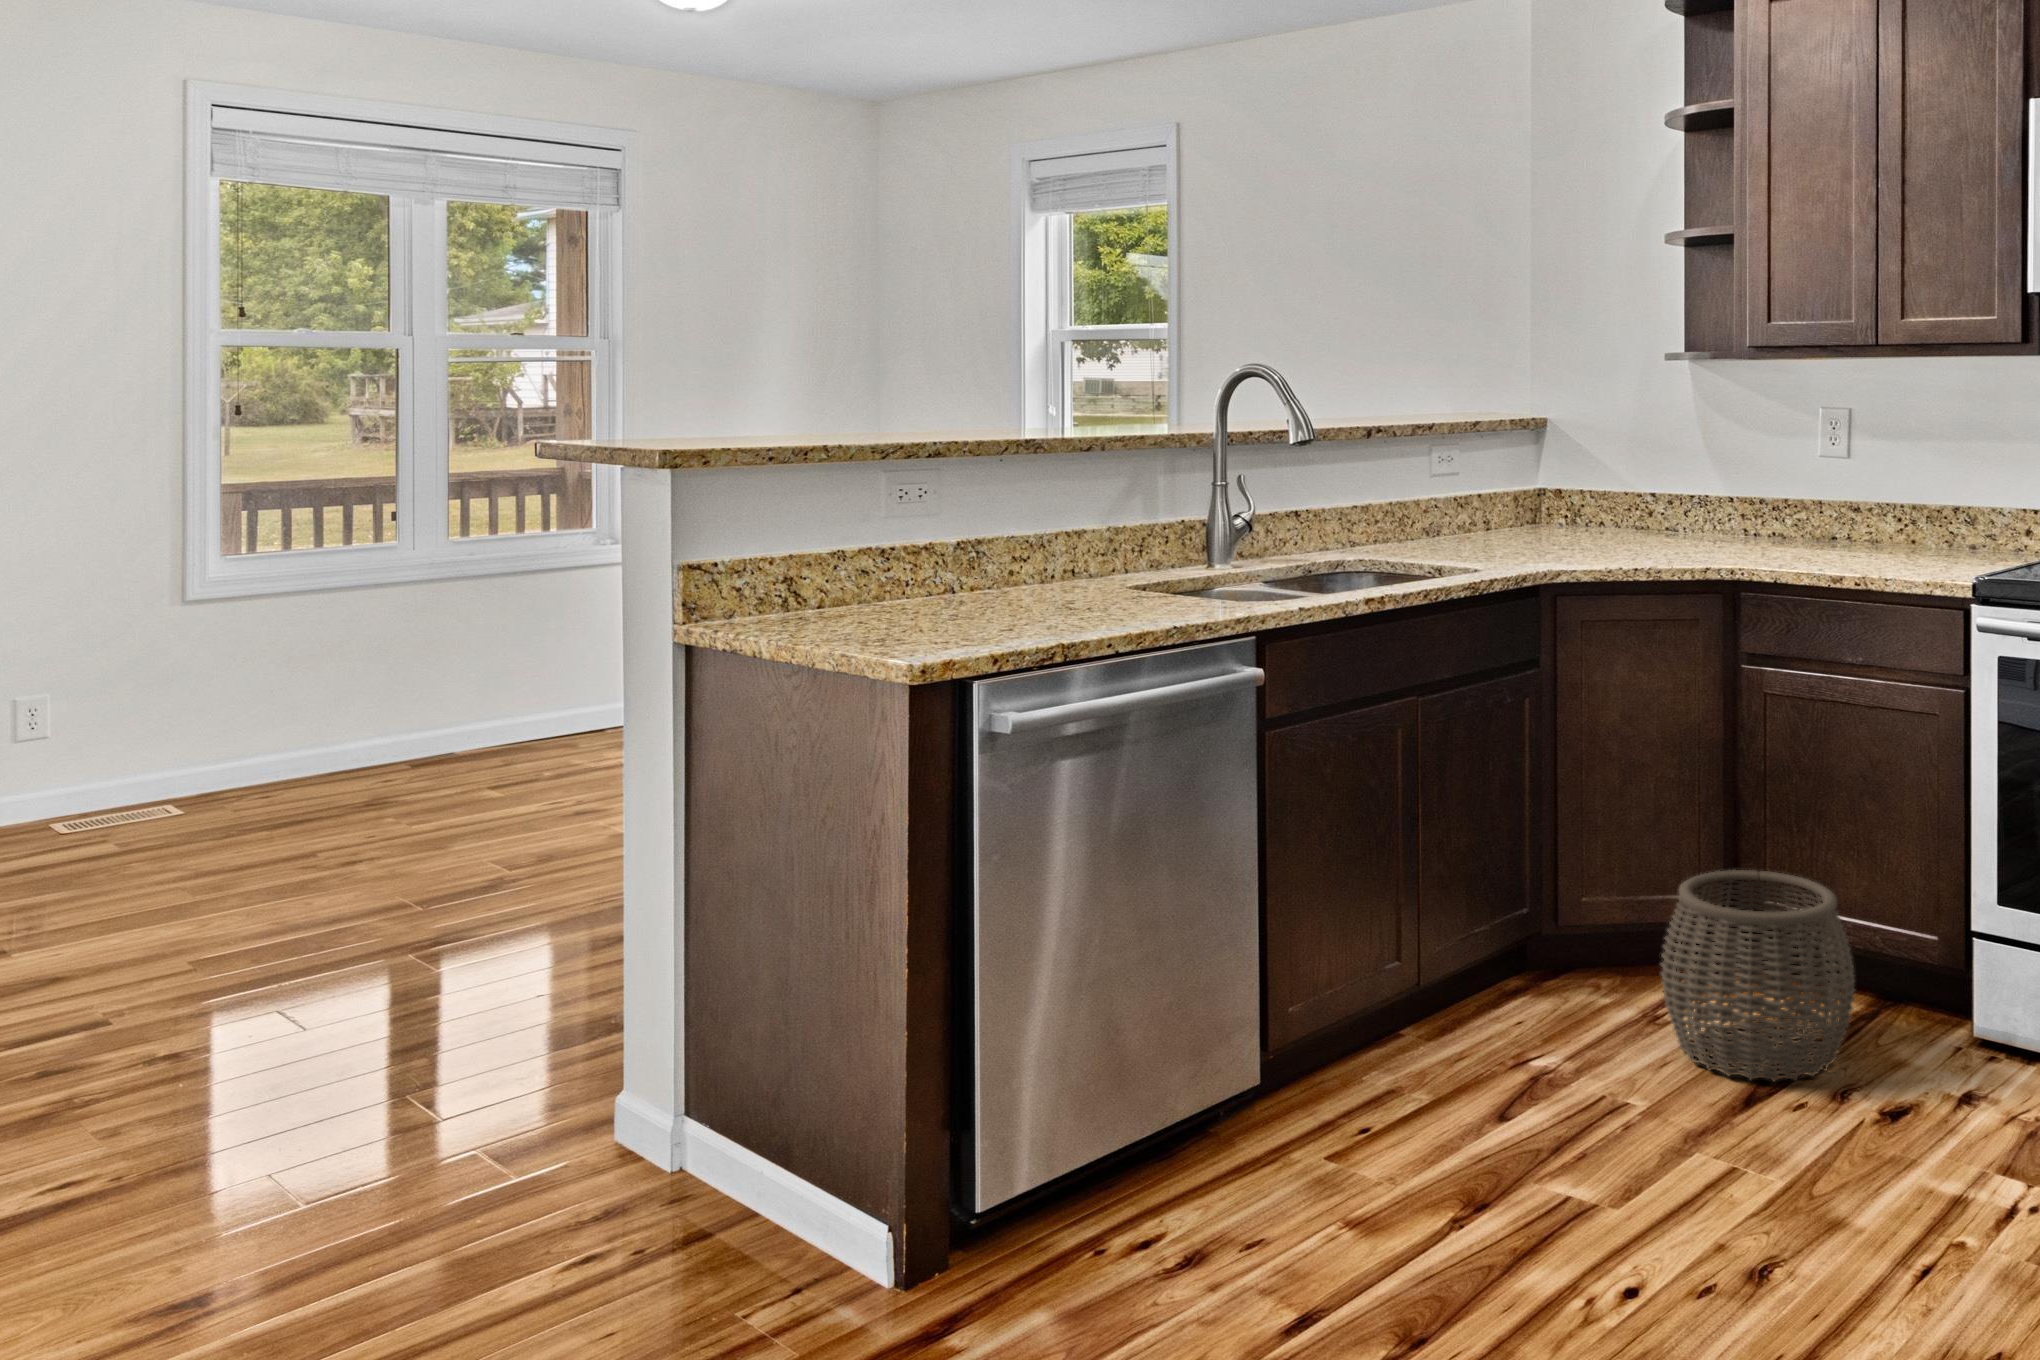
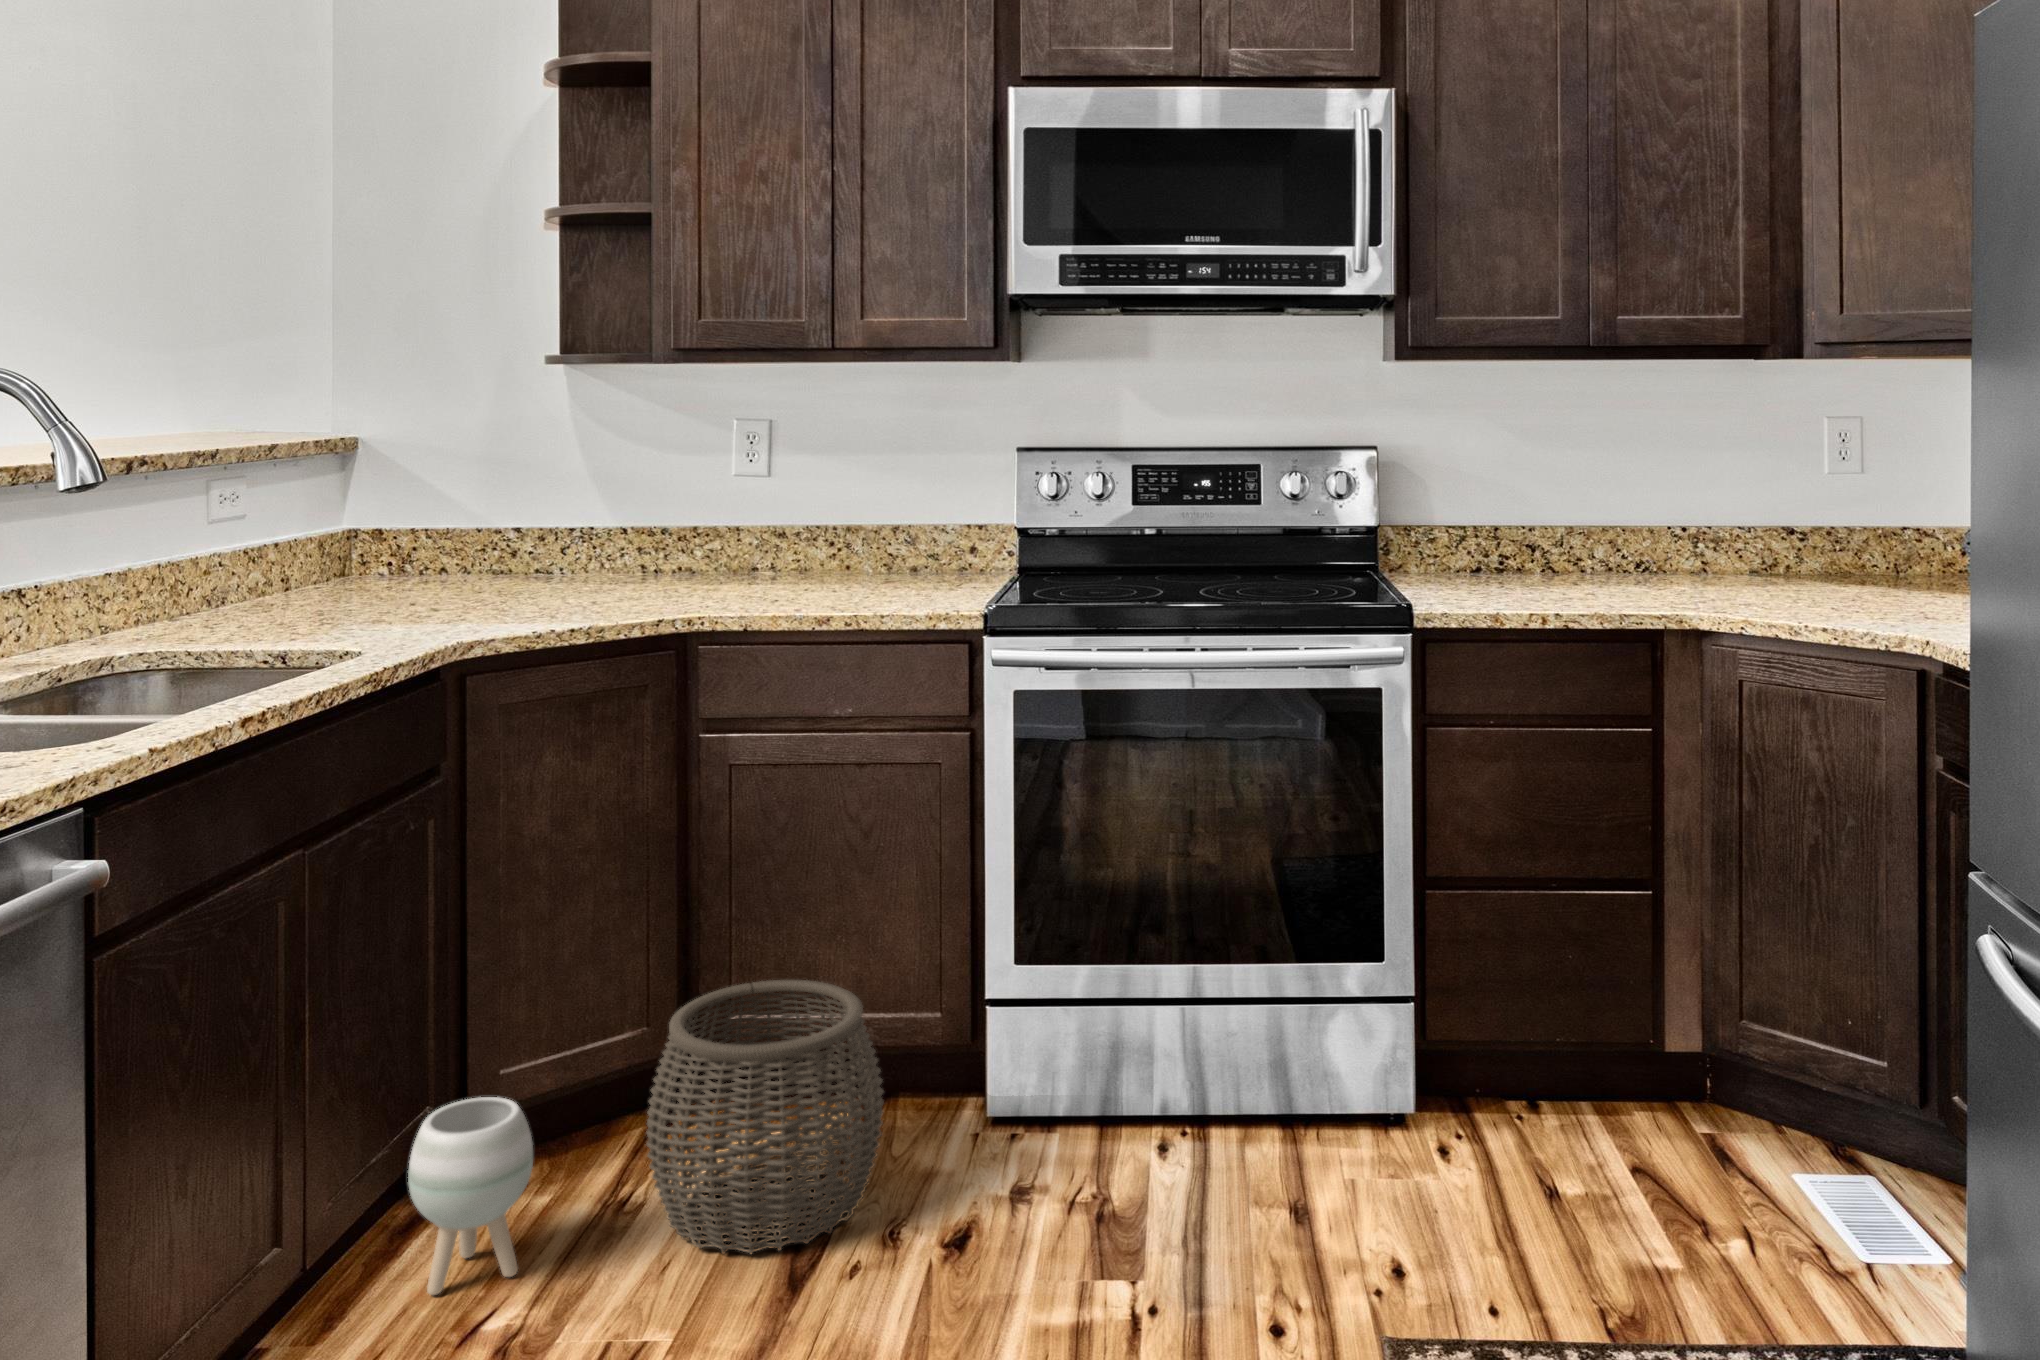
planter: none [1492,907,1577,1043] -> present [408,1097,533,1295]

